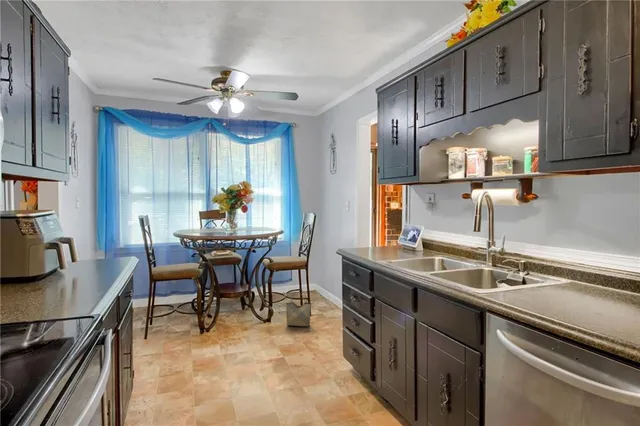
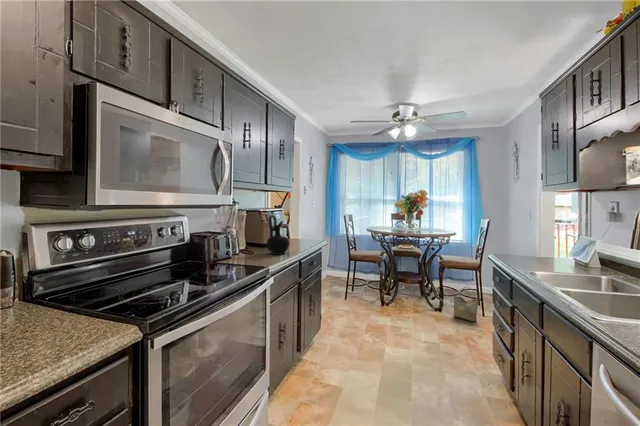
ceramic jug: none [42,221,90,289] -> present [266,215,290,255]

